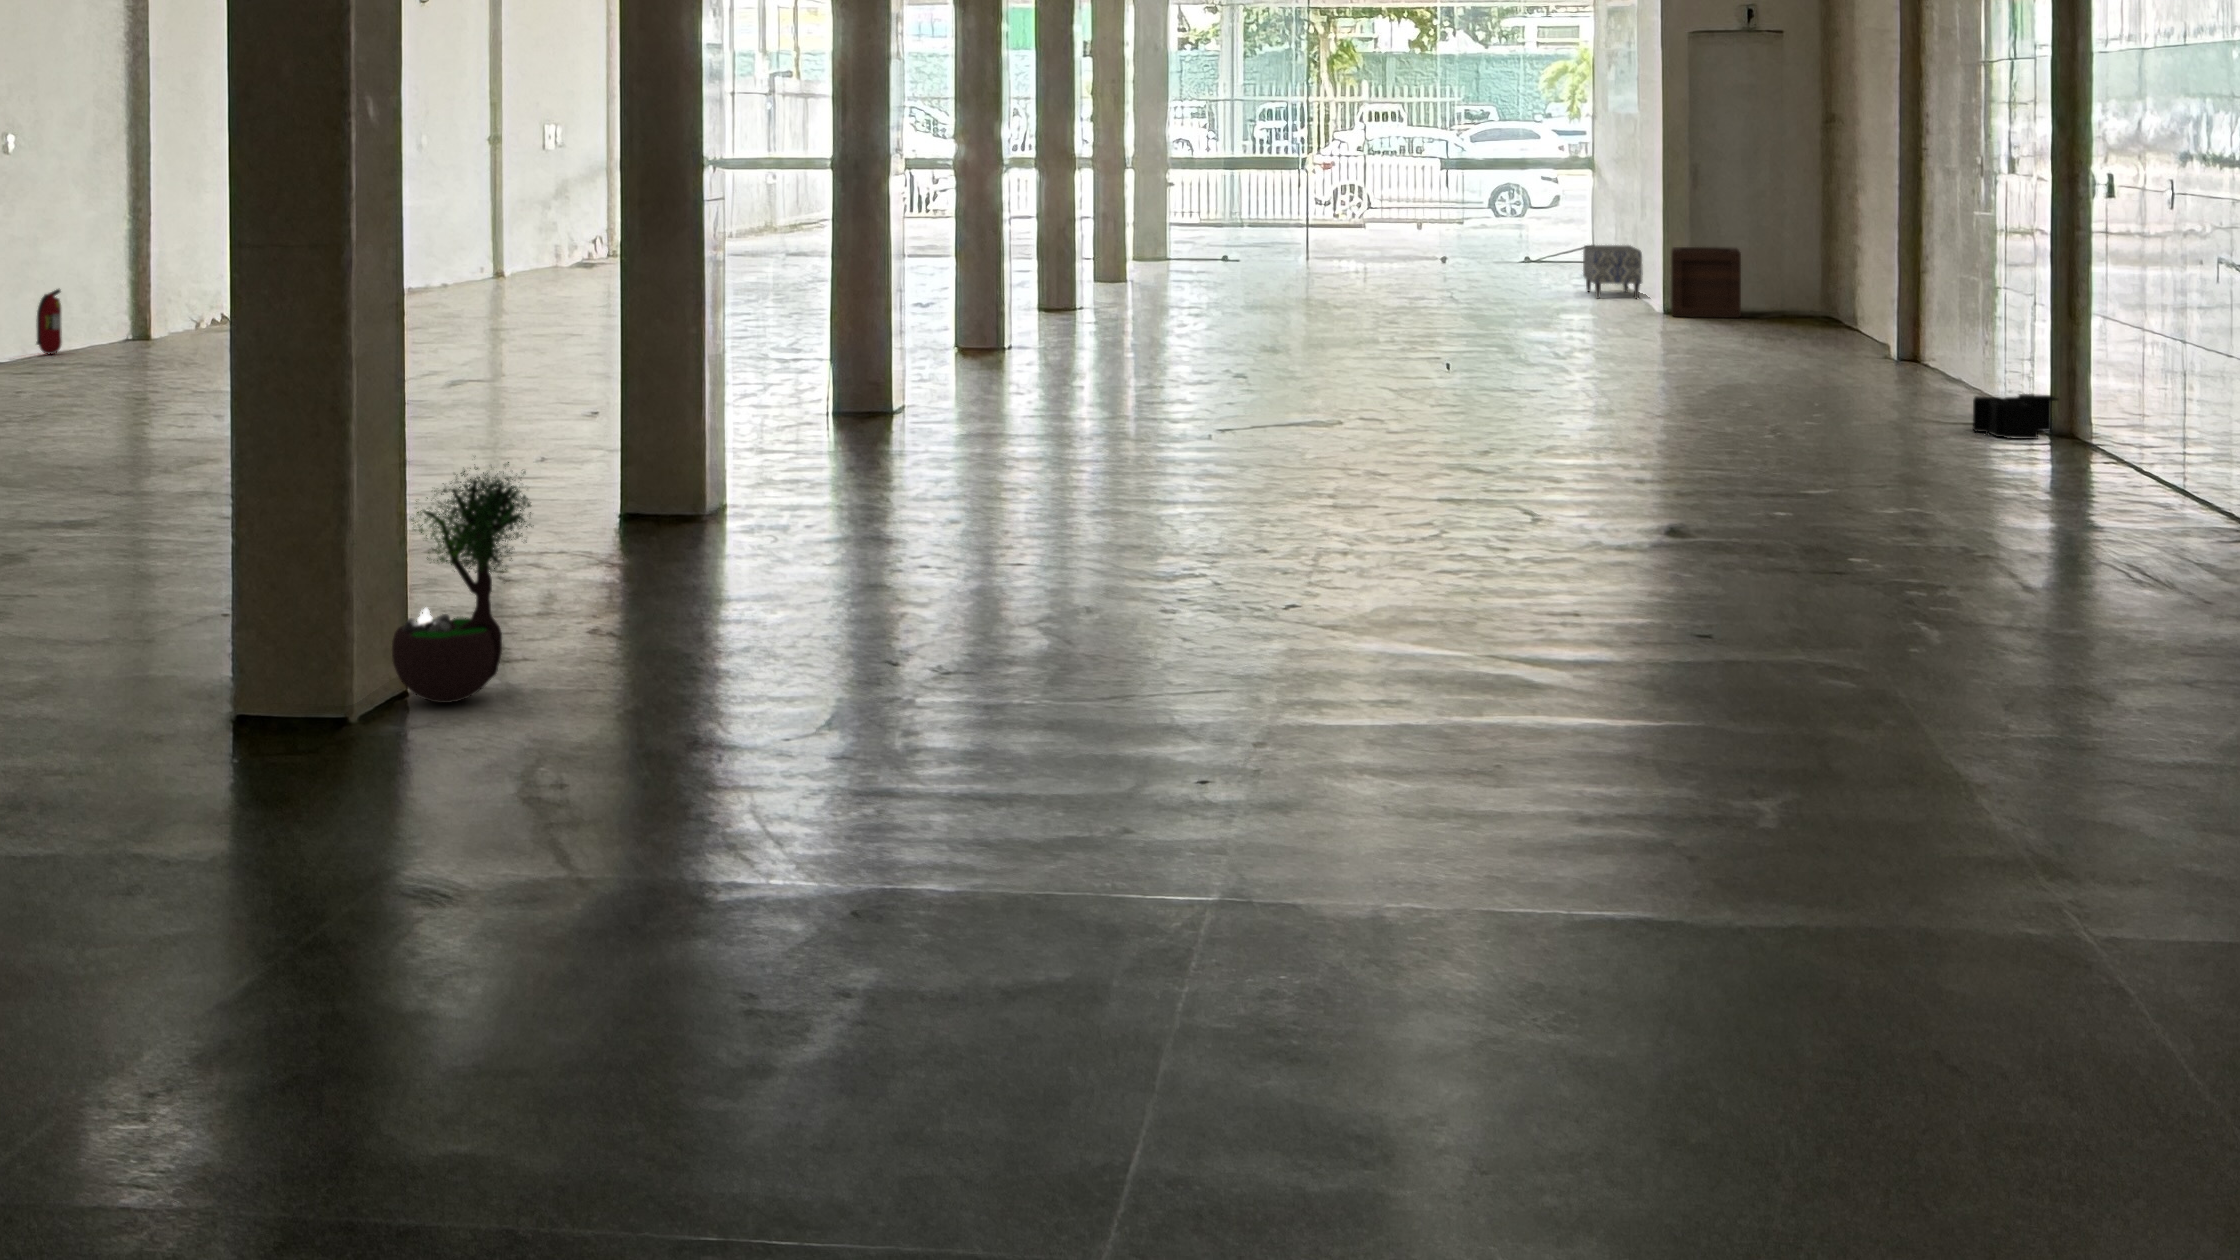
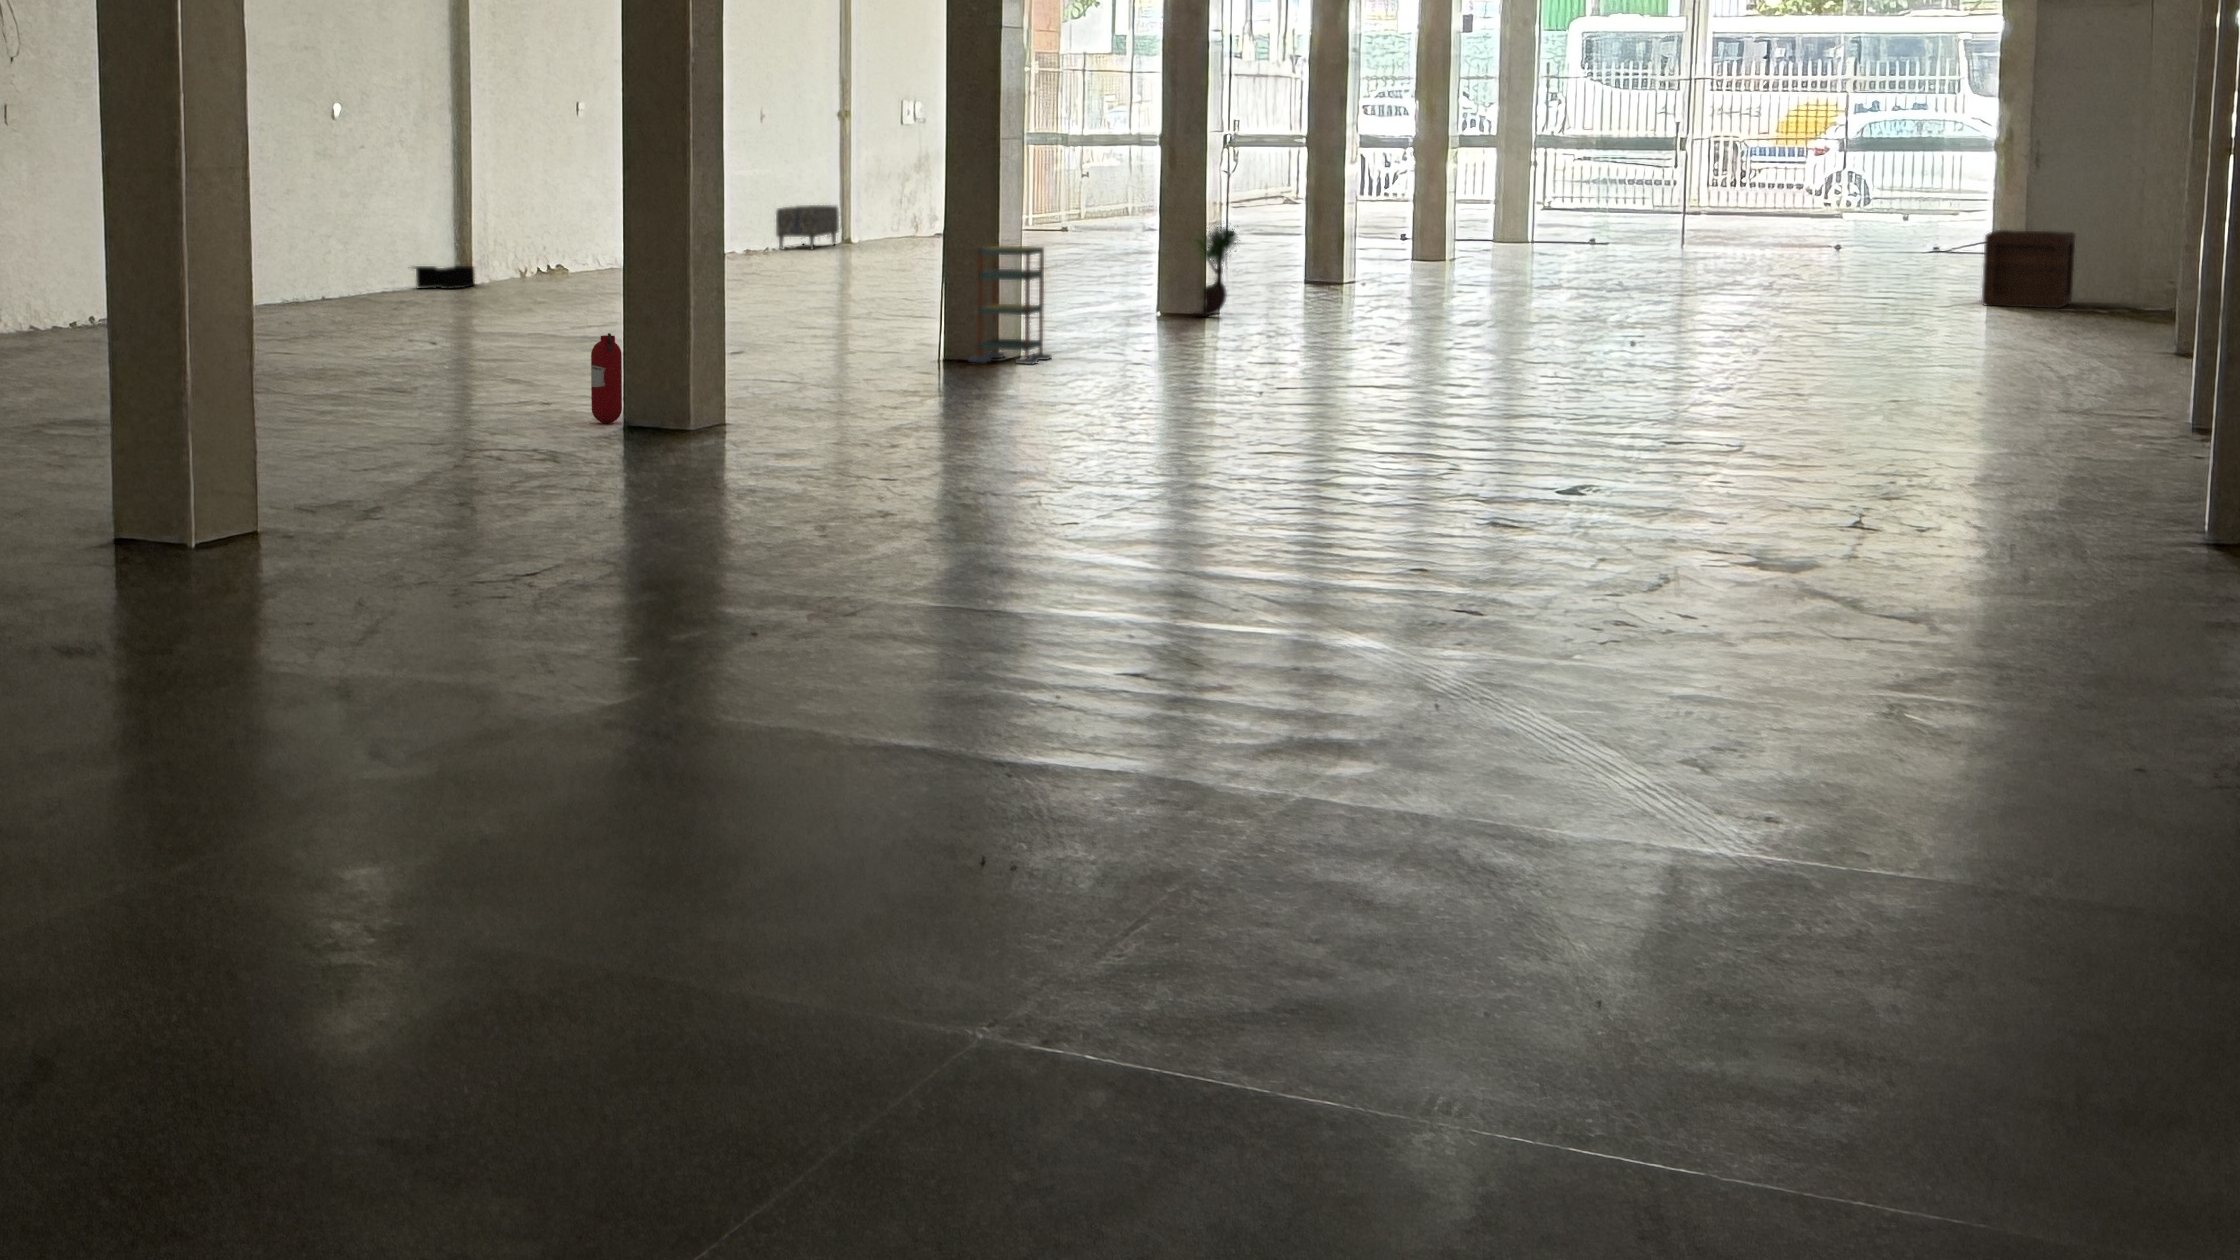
bench: present [1583,245,1643,298] -> present [776,205,839,249]
fire extinguisher: present [36,289,62,354] -> present [591,333,622,423]
shelving unit: none [872,290,951,417] -> present [969,246,1051,364]
storage bin: present [1973,394,2058,439] -> present [414,266,475,289]
potted tree: present [392,462,532,703] -> present [1190,226,1240,317]

